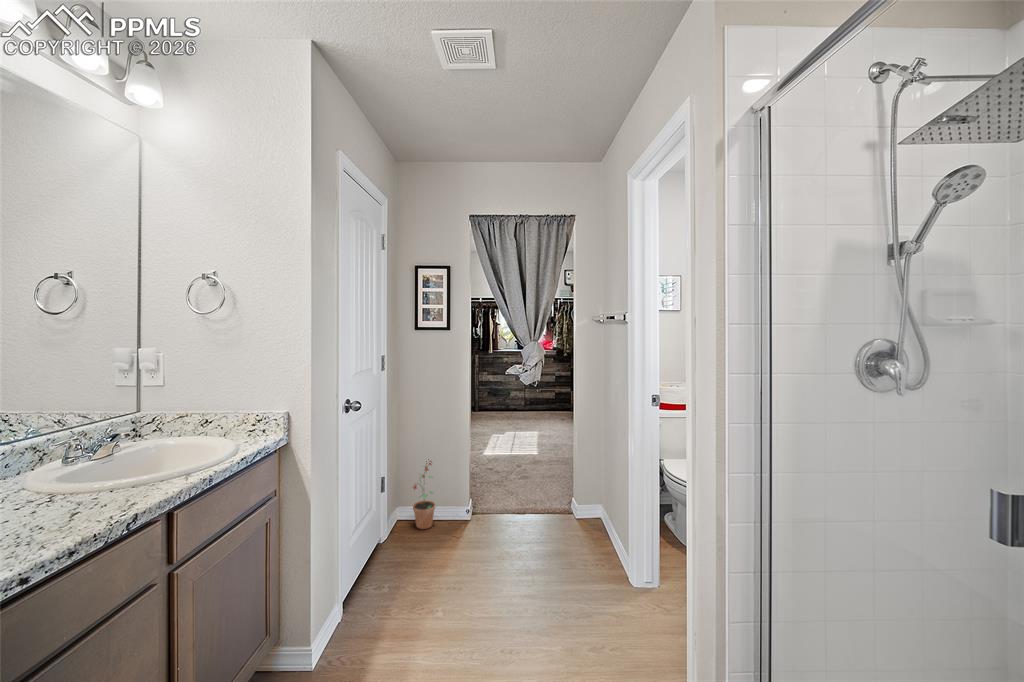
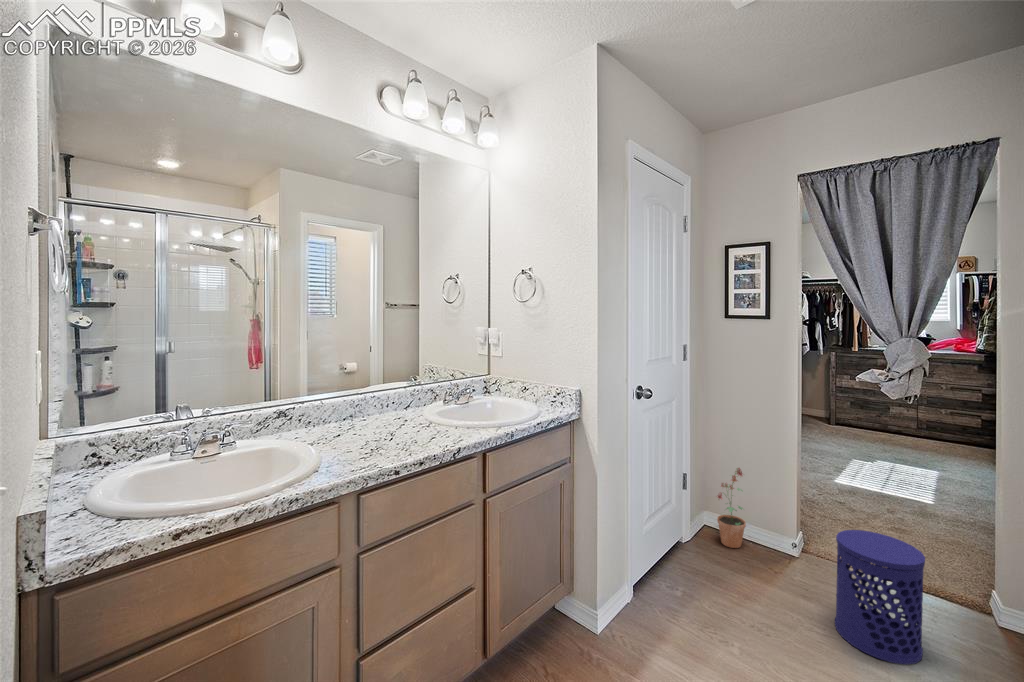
waste bin: none [503,486,552,576] -> present [835,530,925,664]

